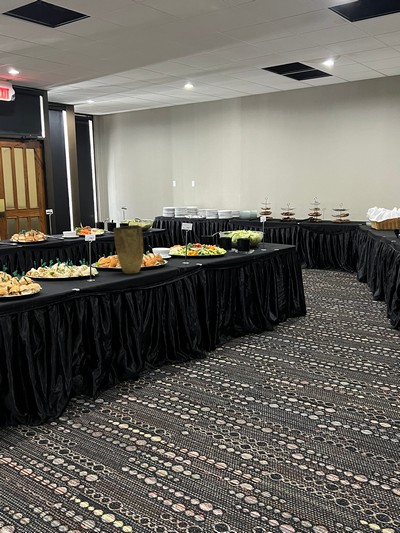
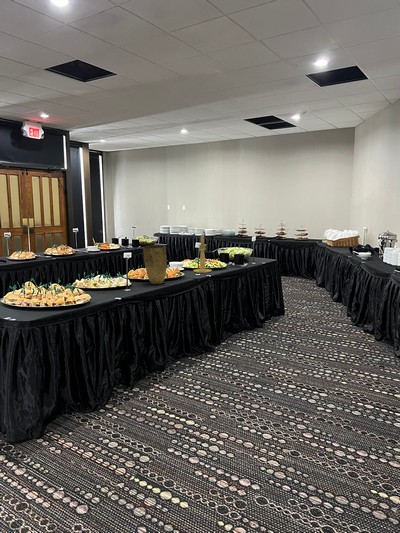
candle holder: none [183,212,206,261] -> present [194,234,211,273]

